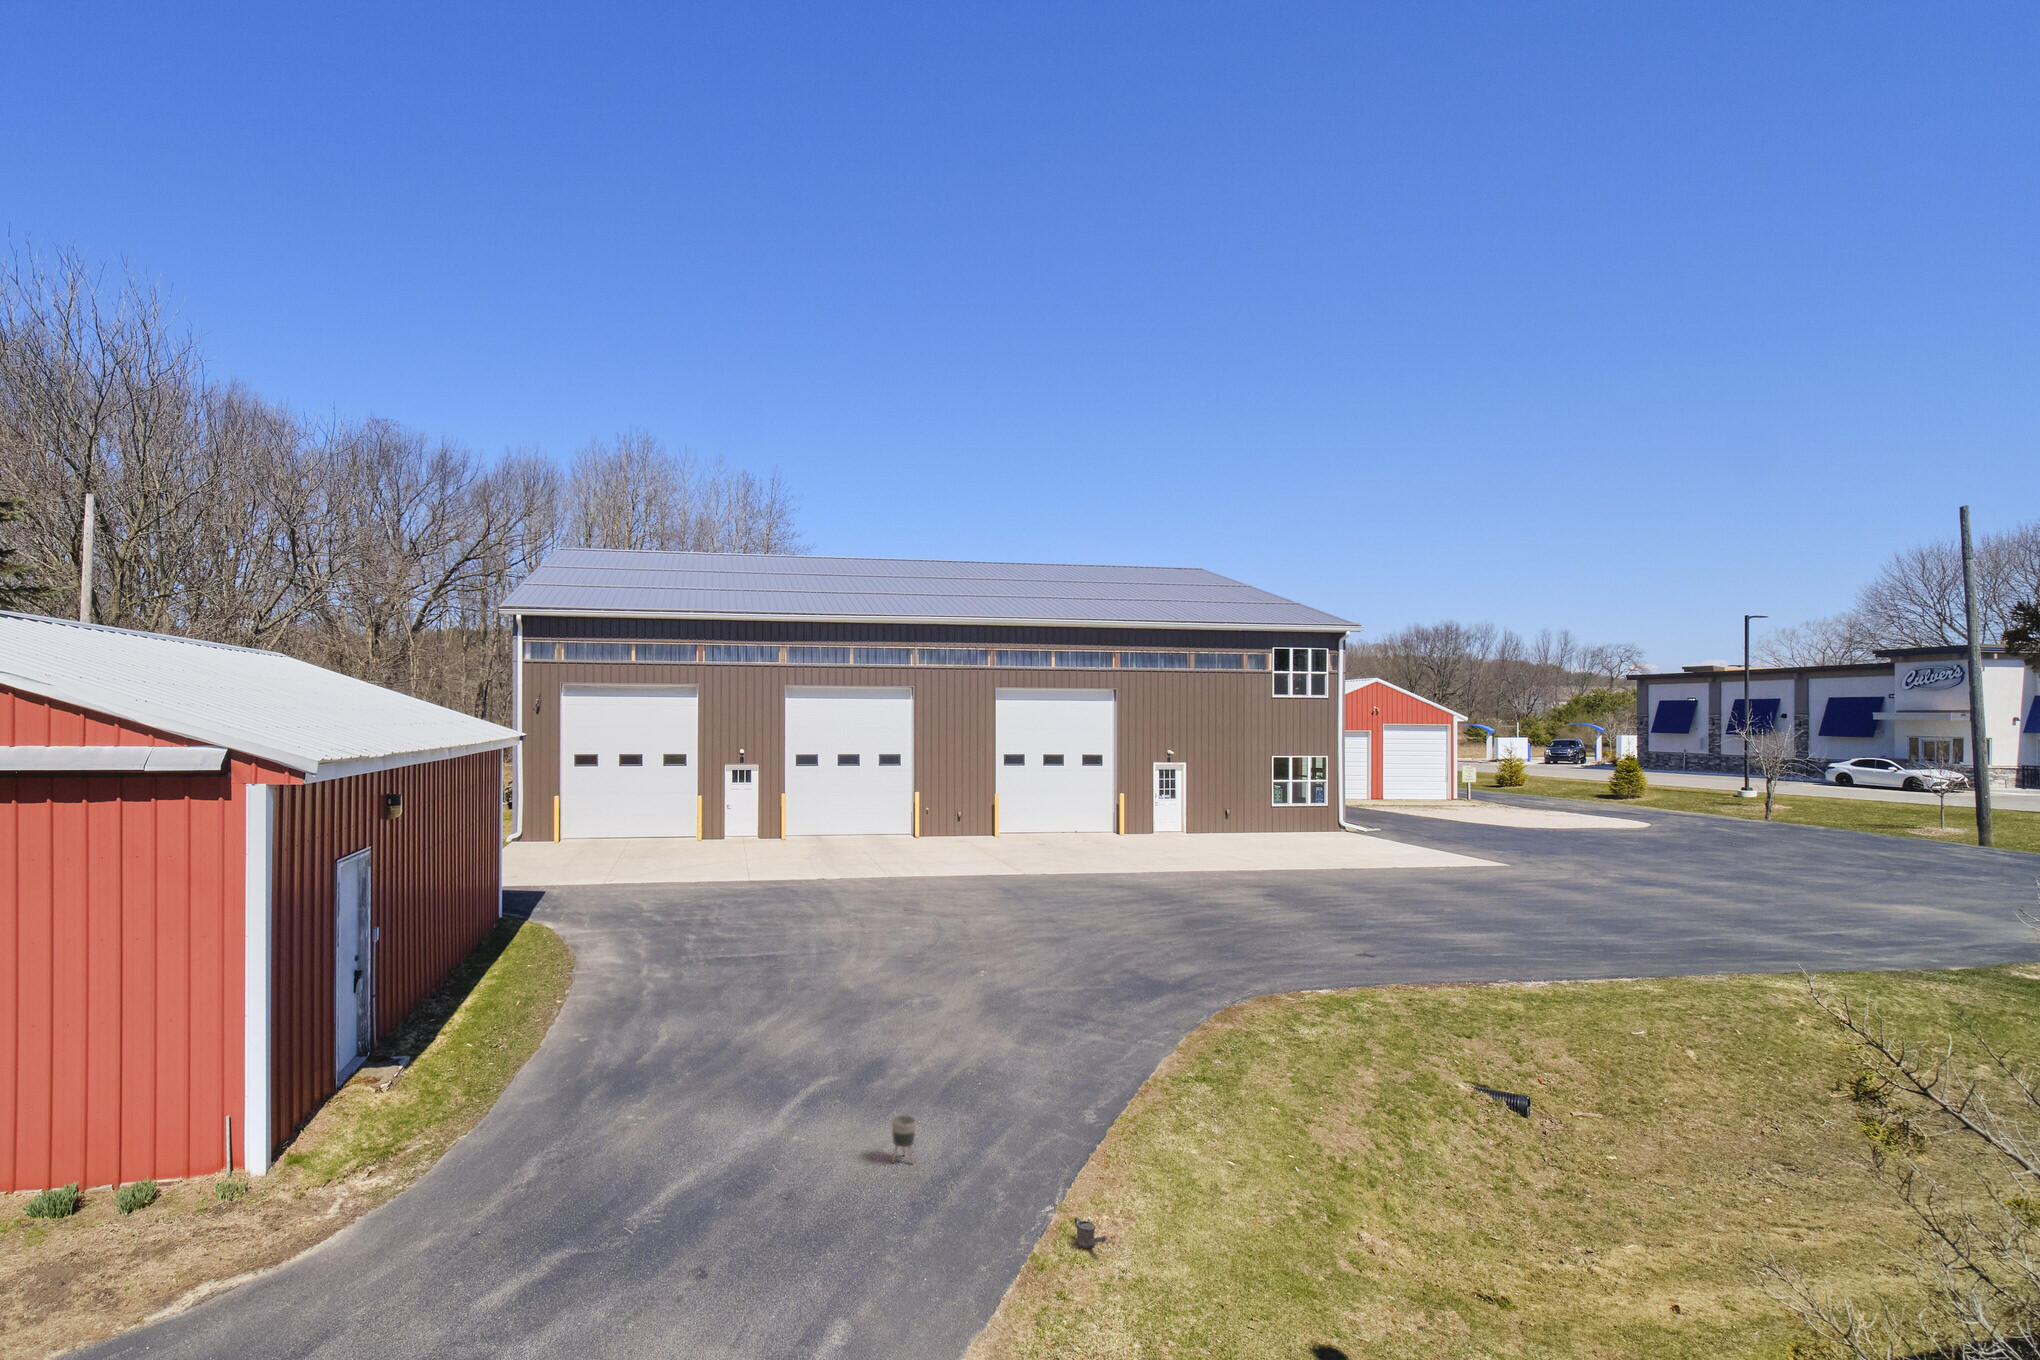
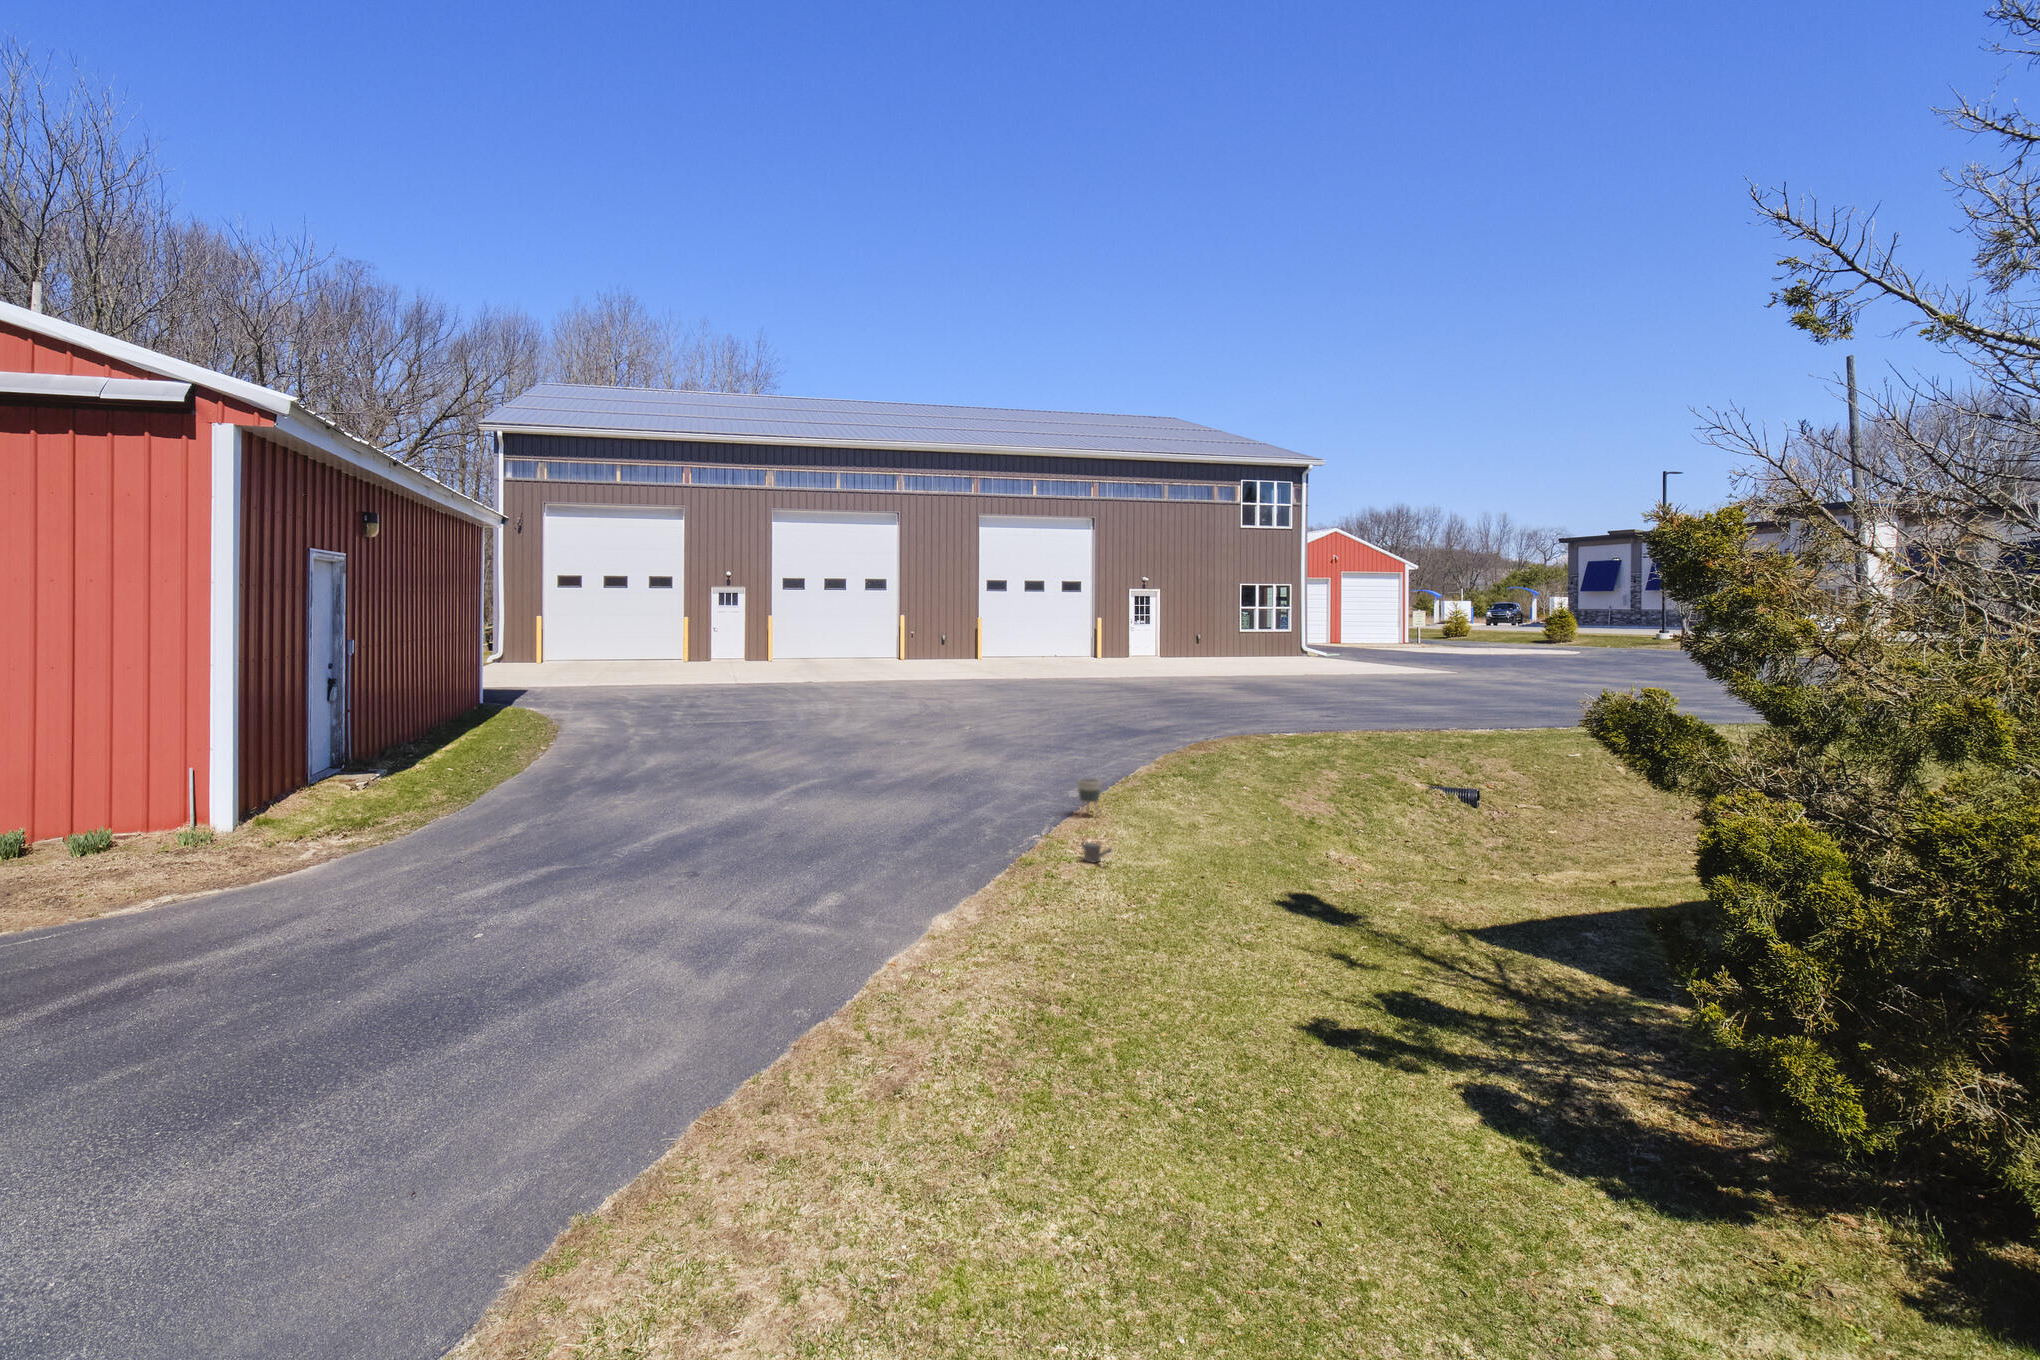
planter: present [891,1115,916,1163] -> present [1078,778,1101,816]

